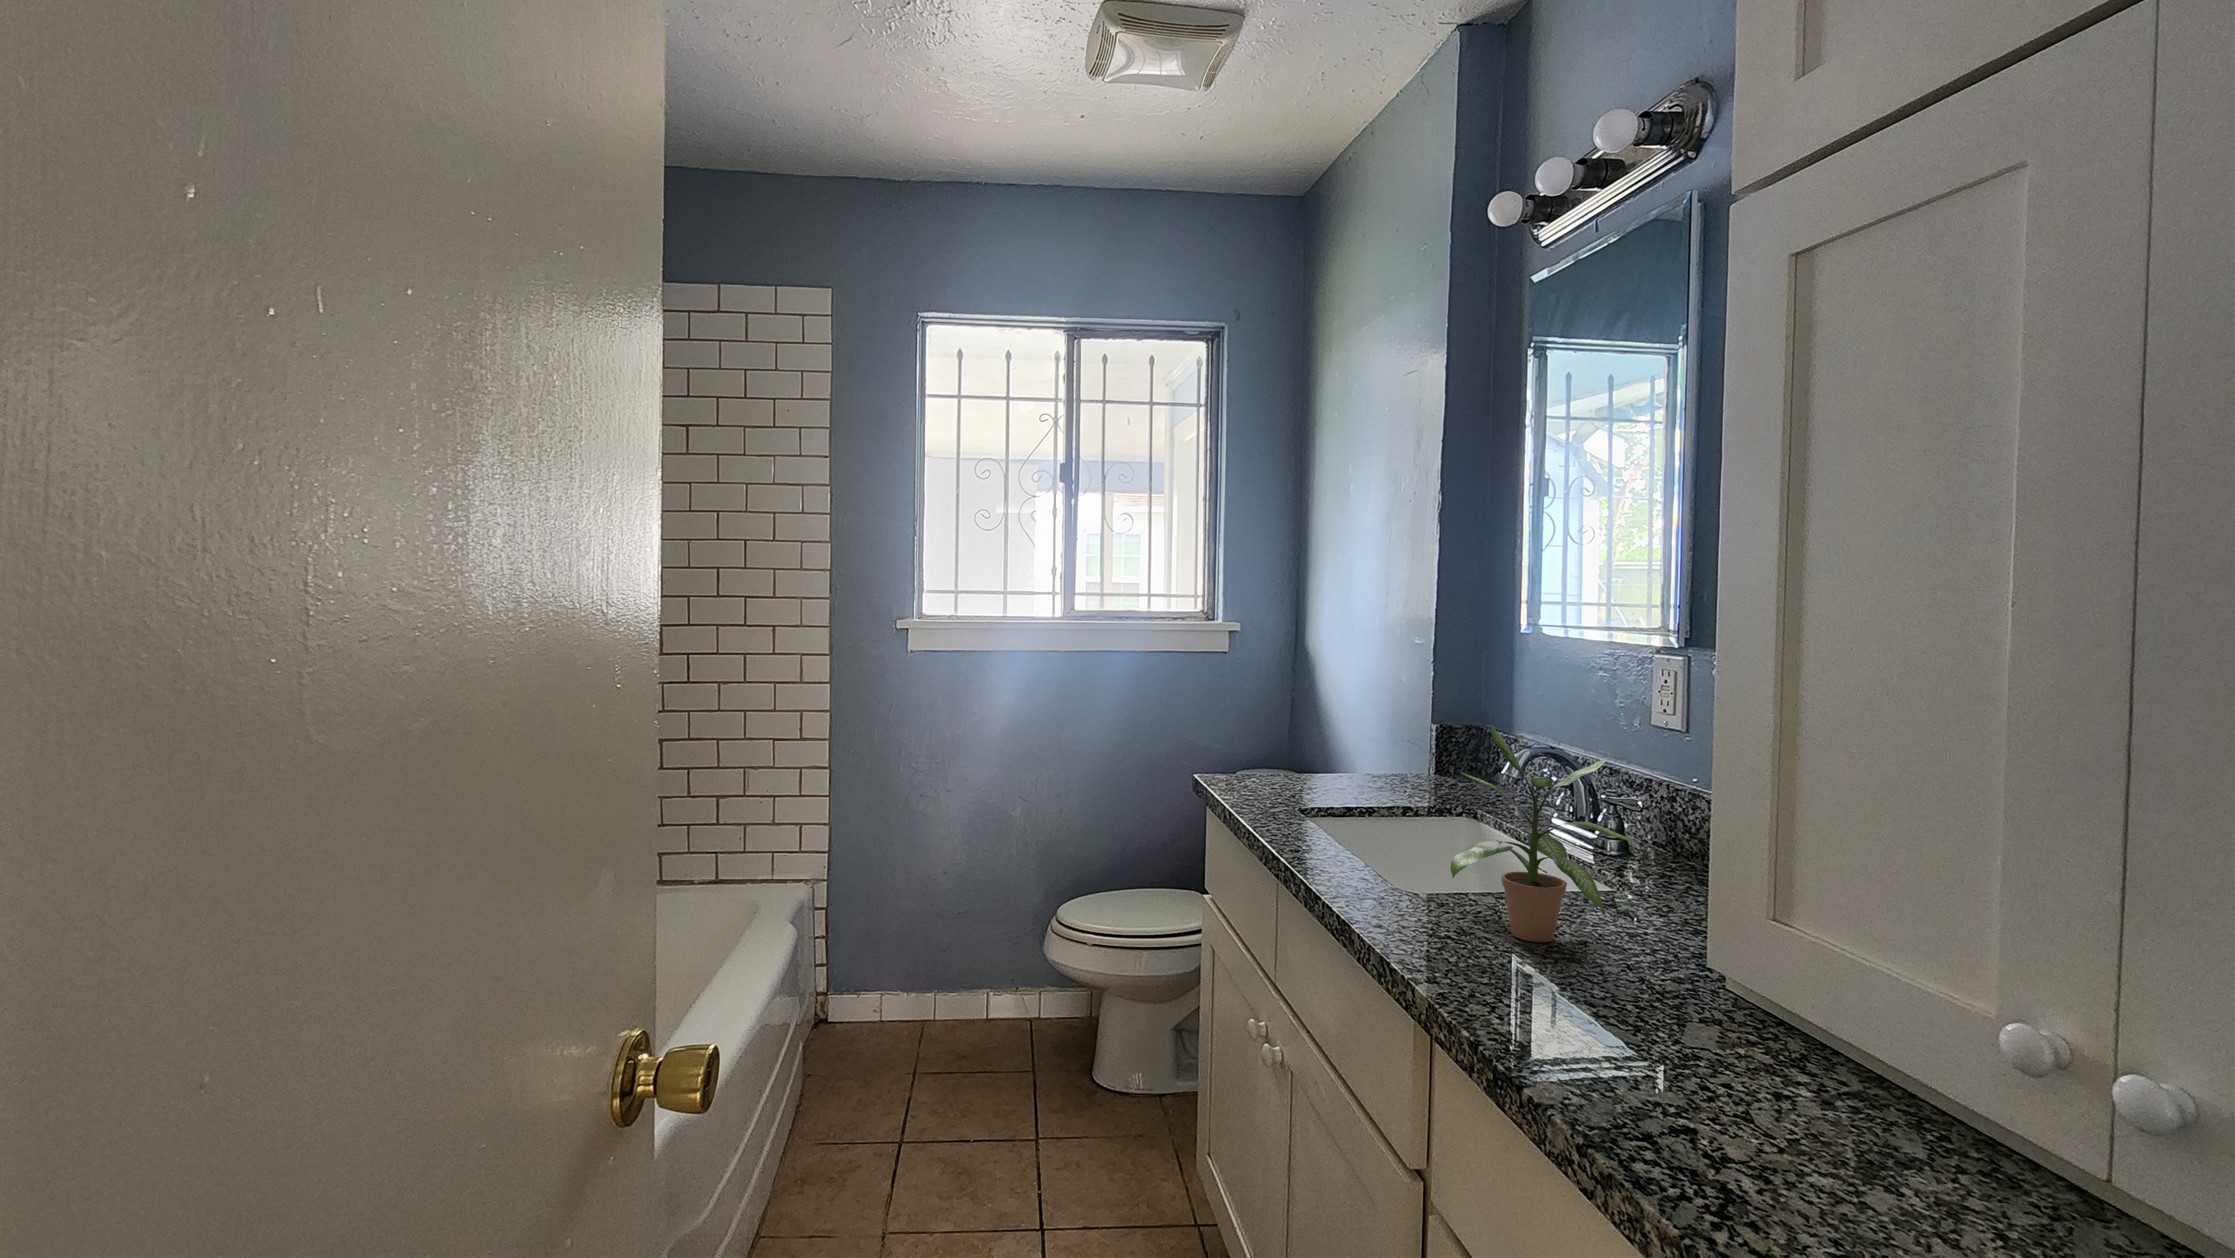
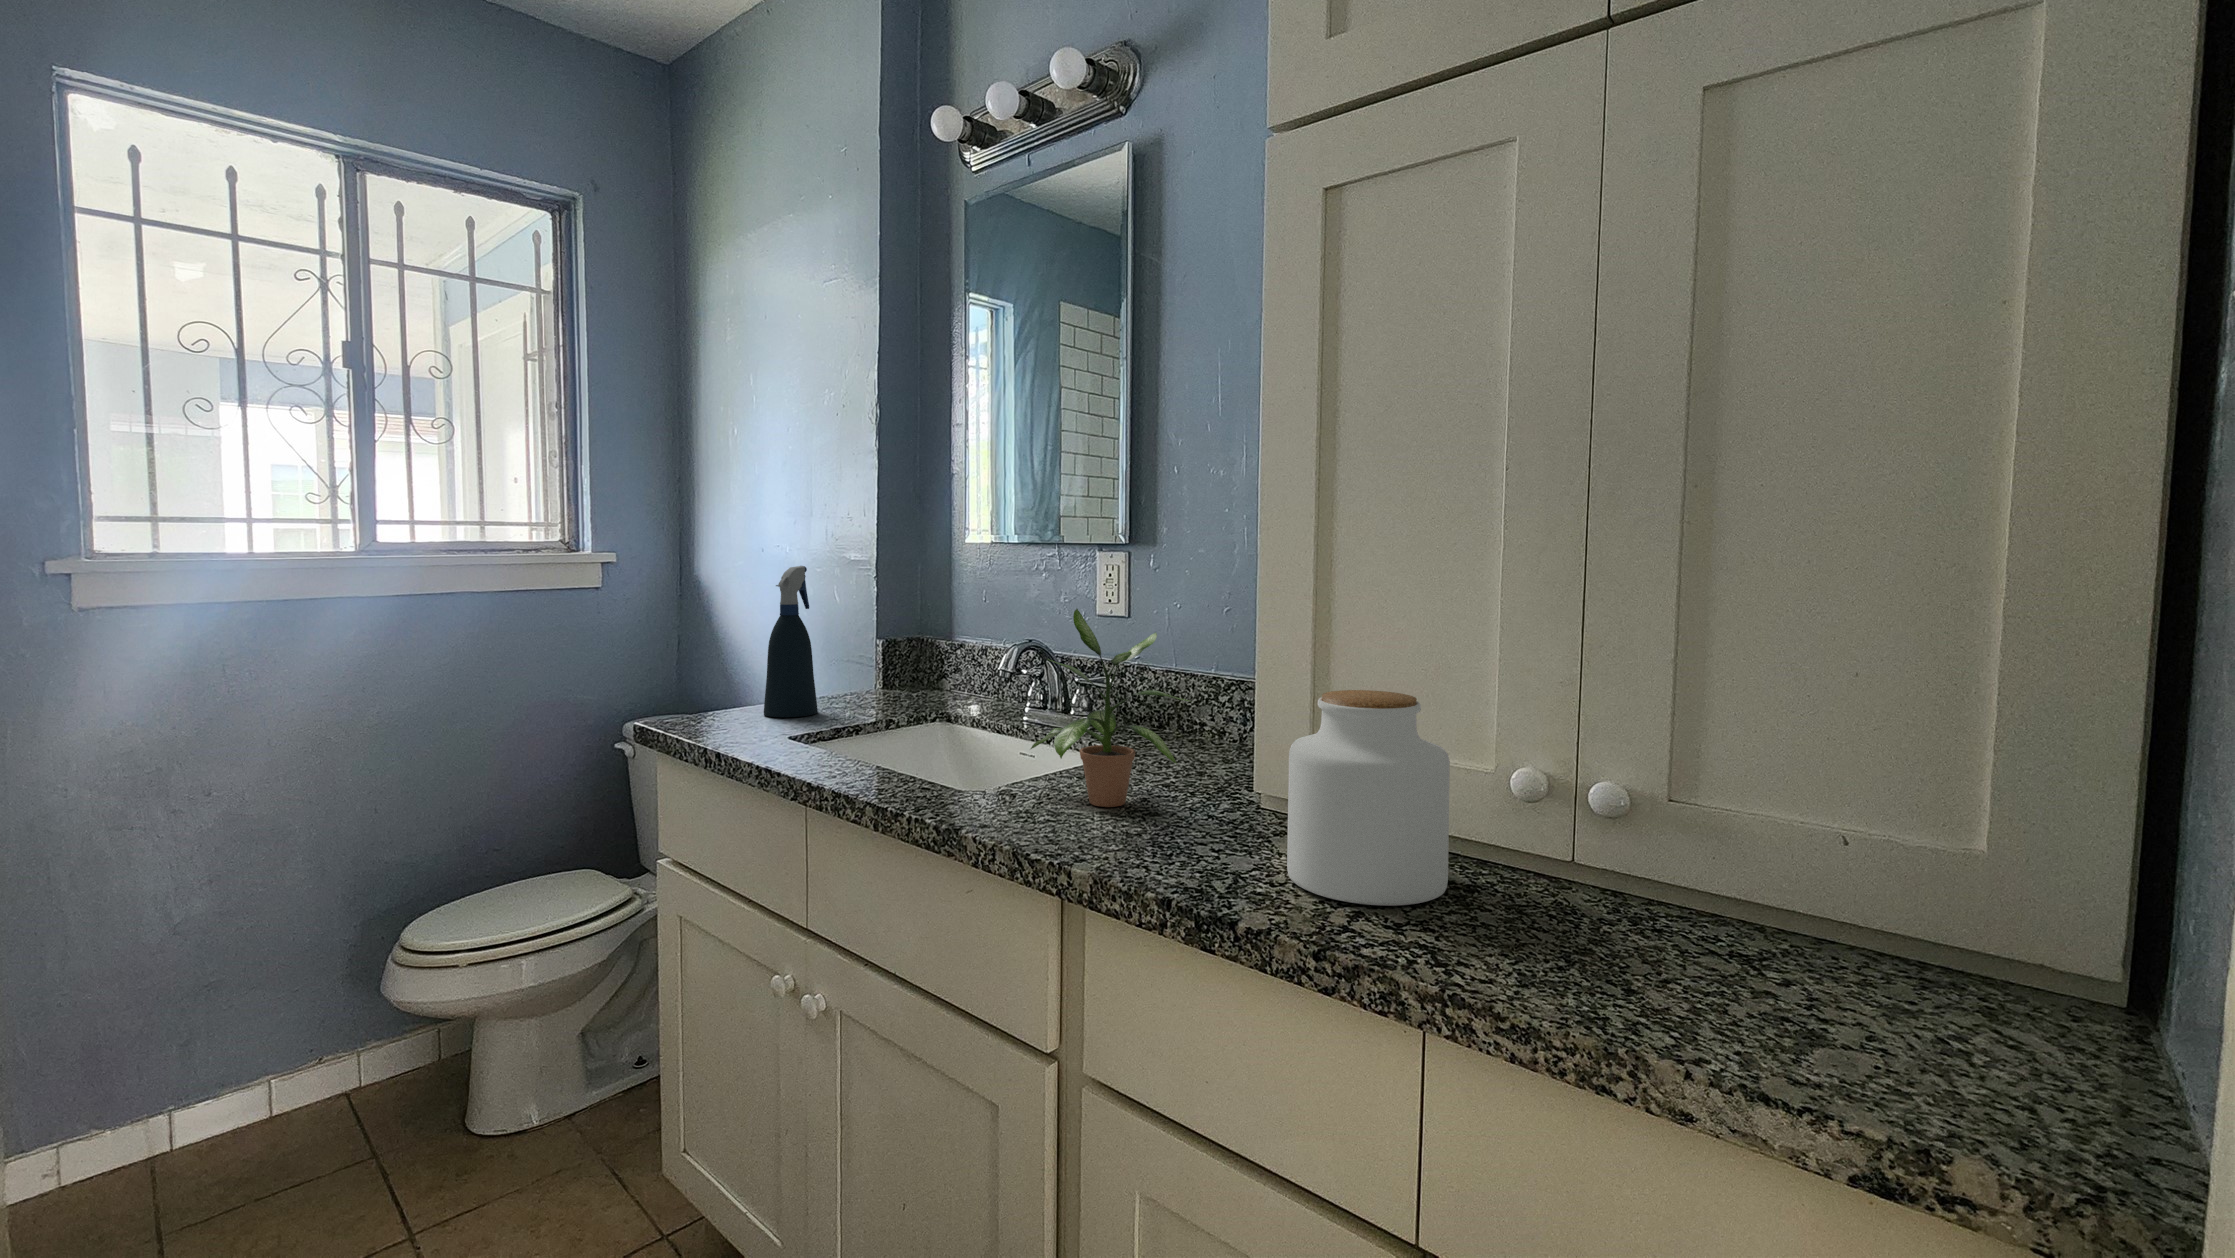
spray bottle: none [1299,648,1352,793] -> present [764,566,818,717]
jar: none [1634,858,1857,1139] -> present [1287,690,1450,906]

